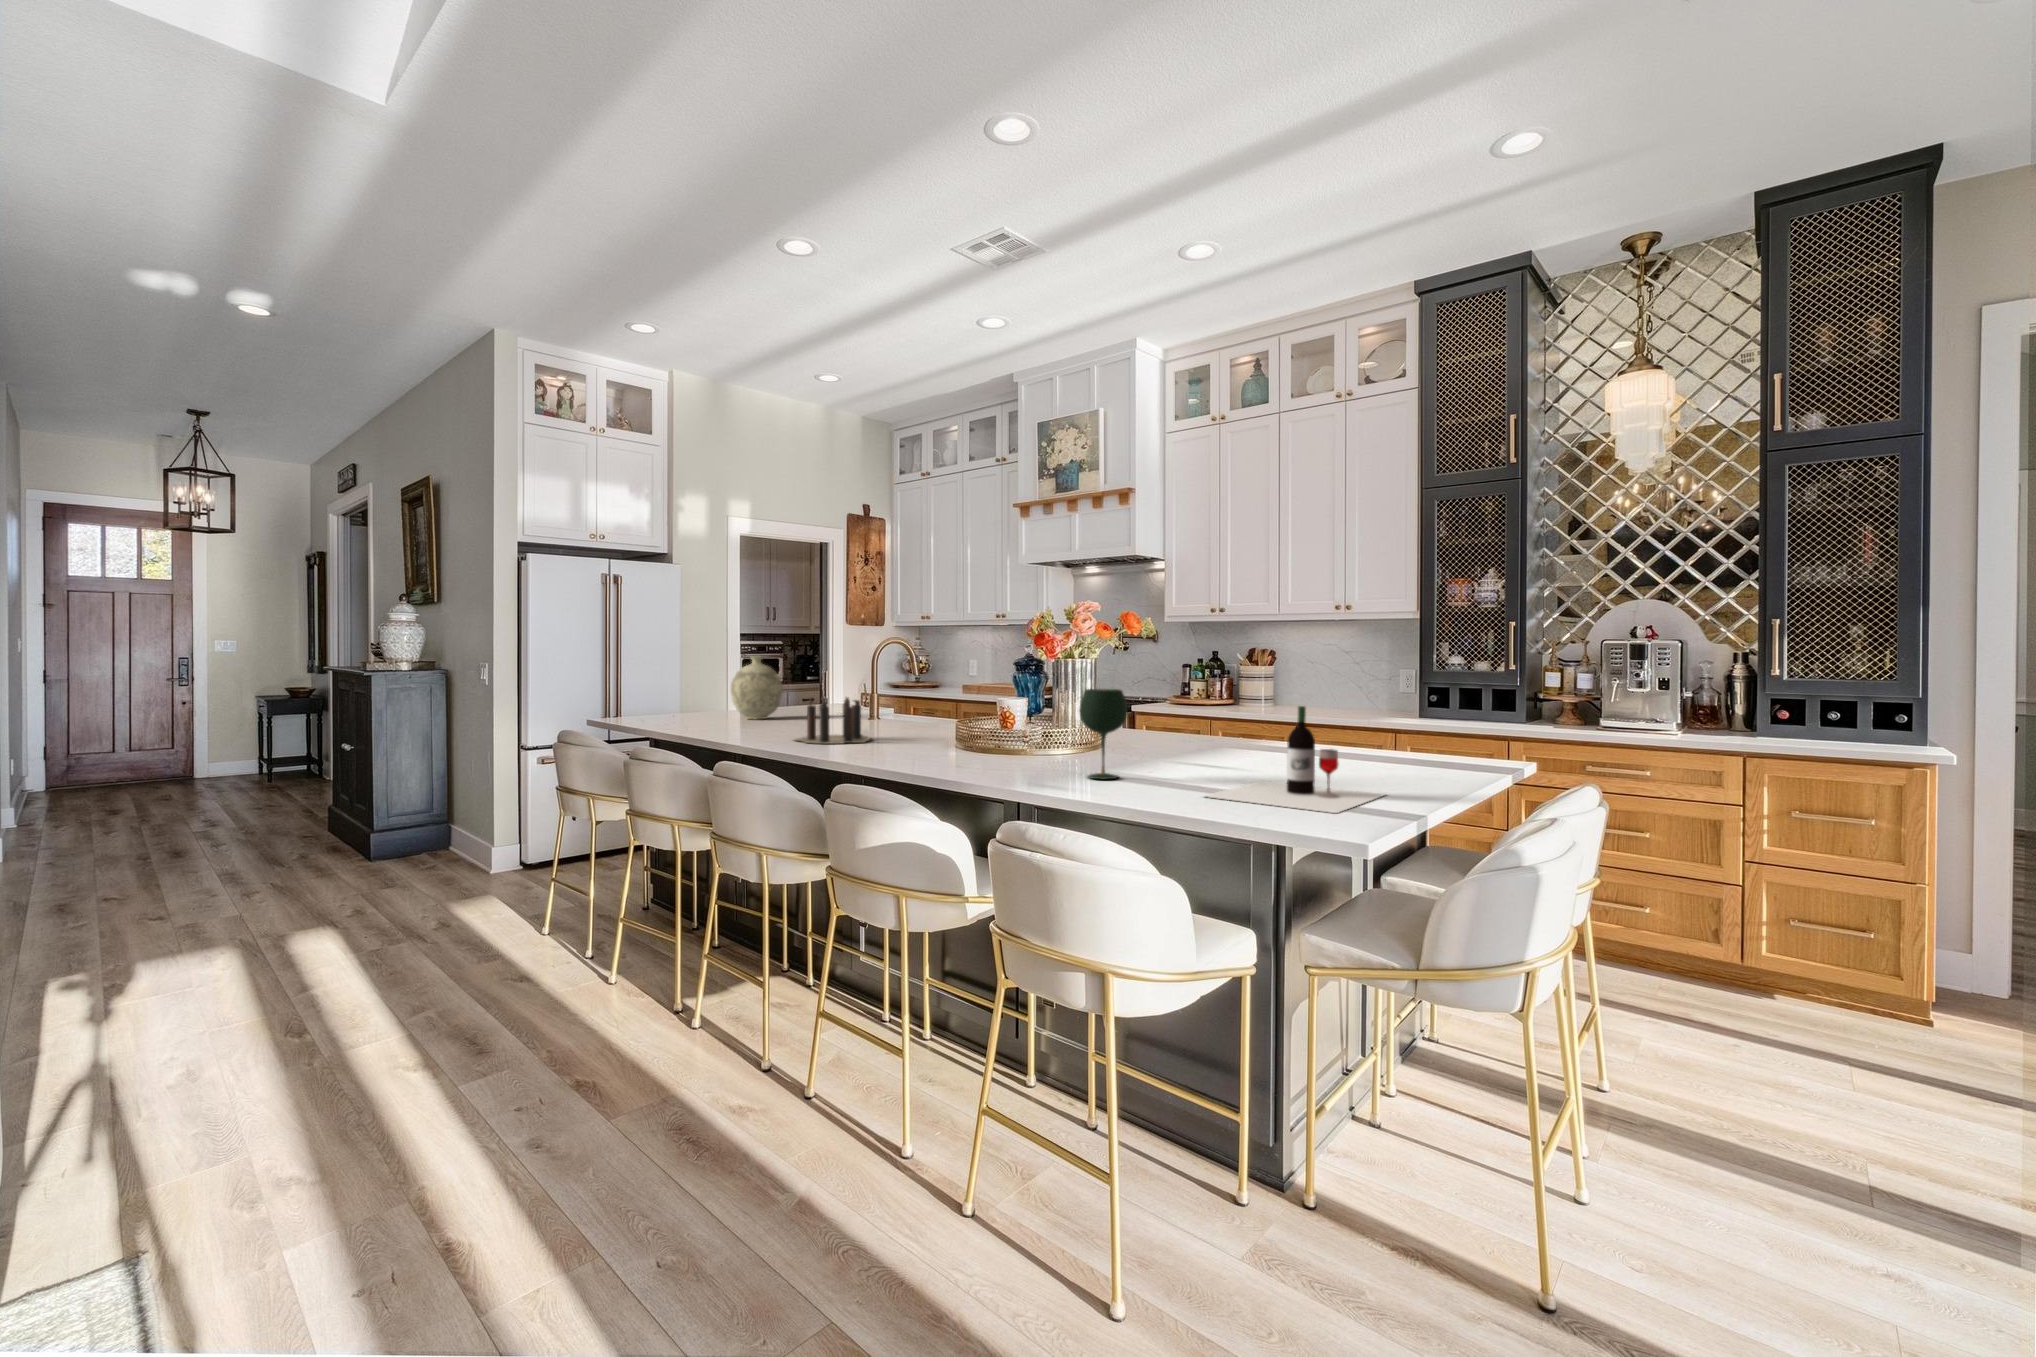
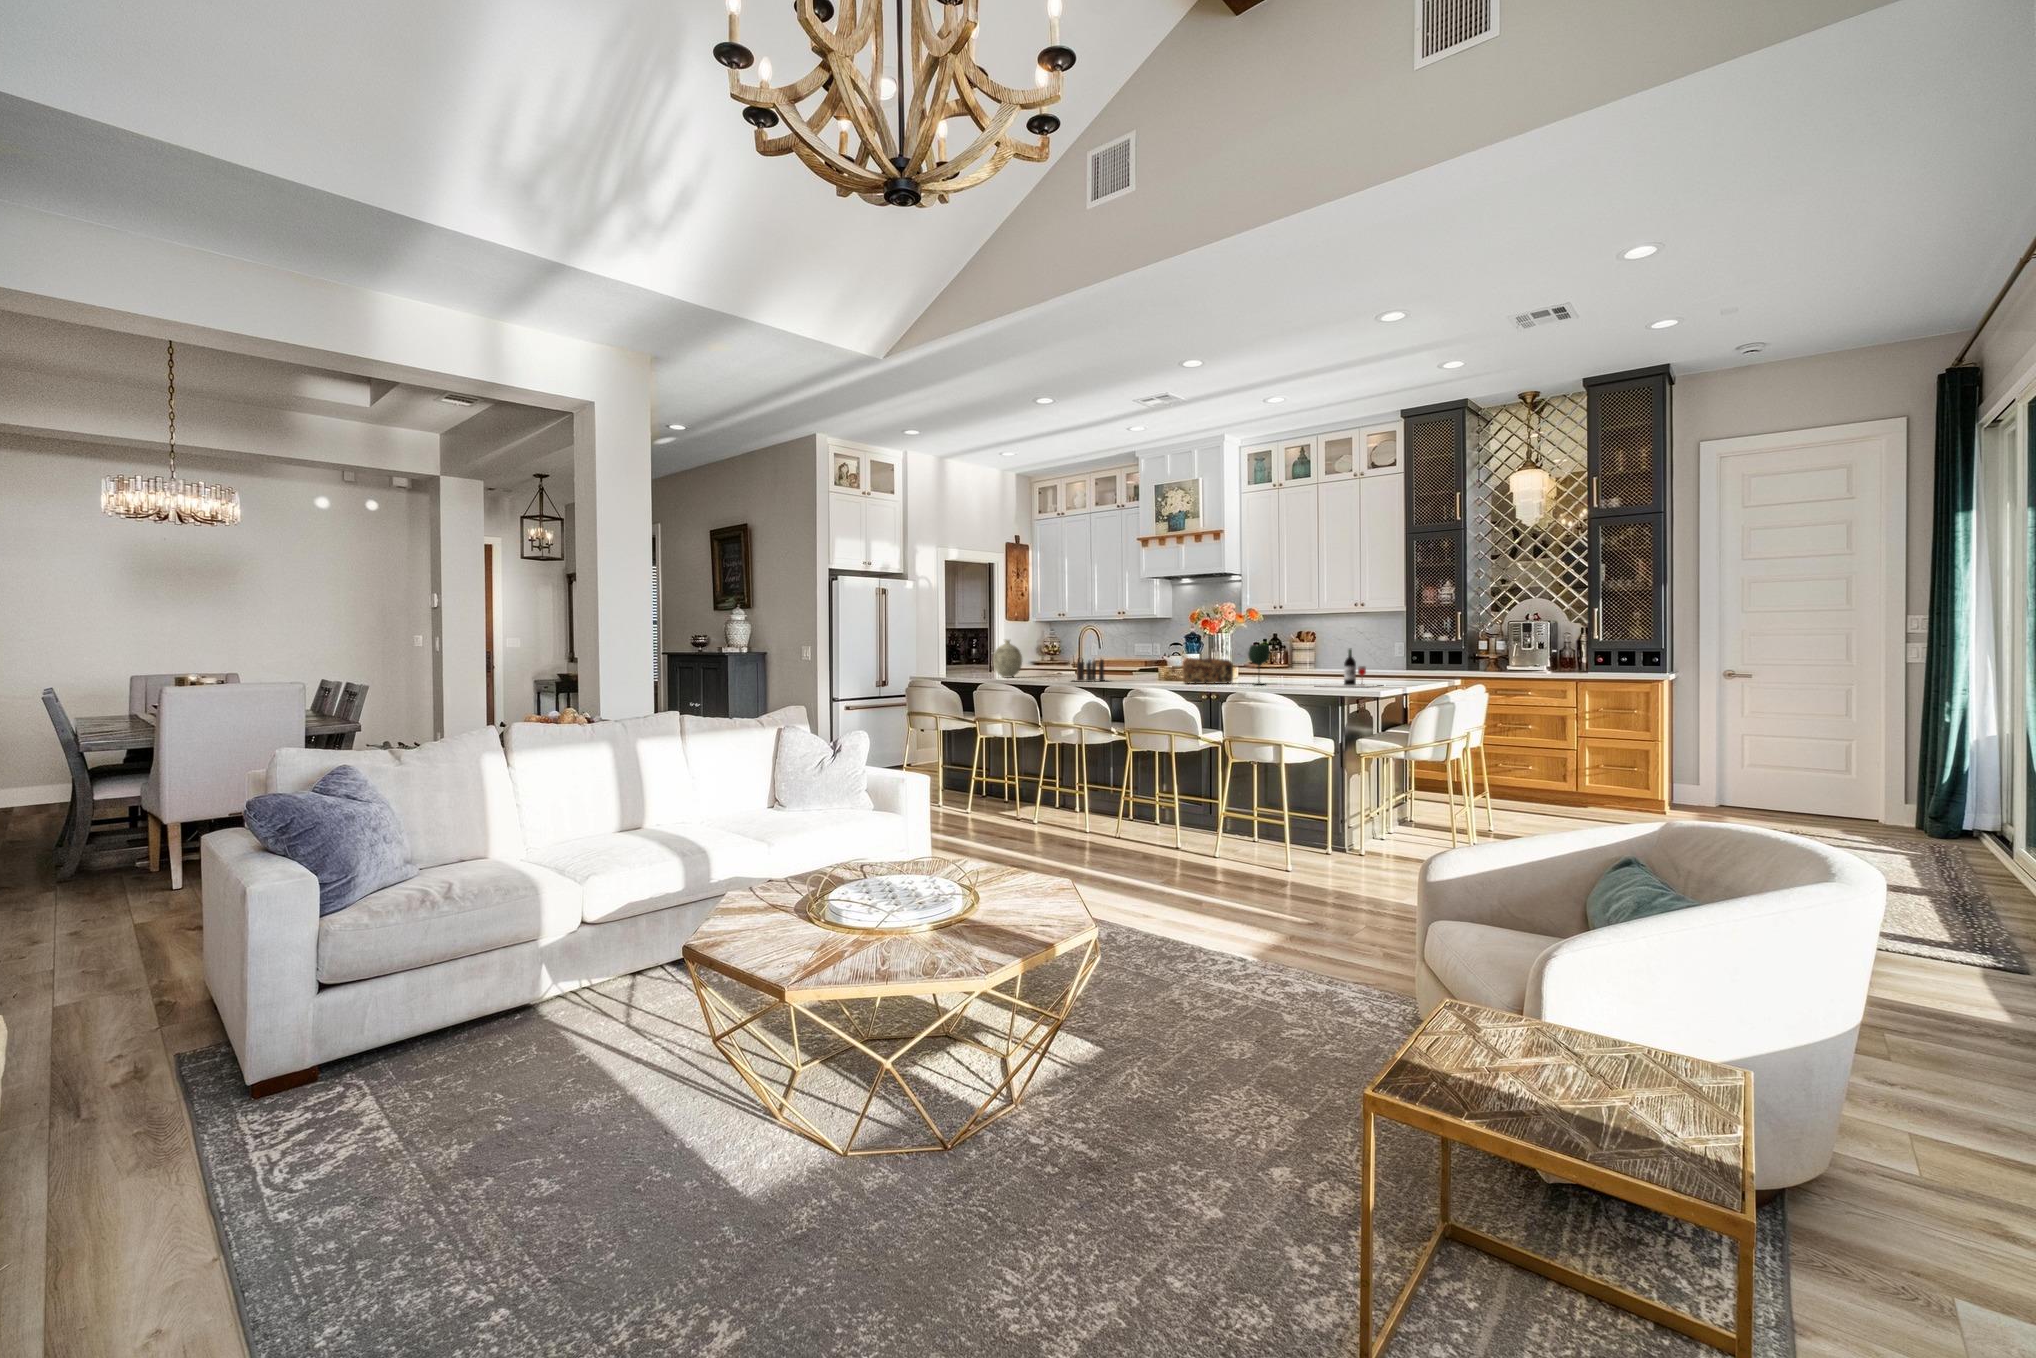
bread loaf: none [955,711,1066,768] -> present [1182,658,1233,684]

